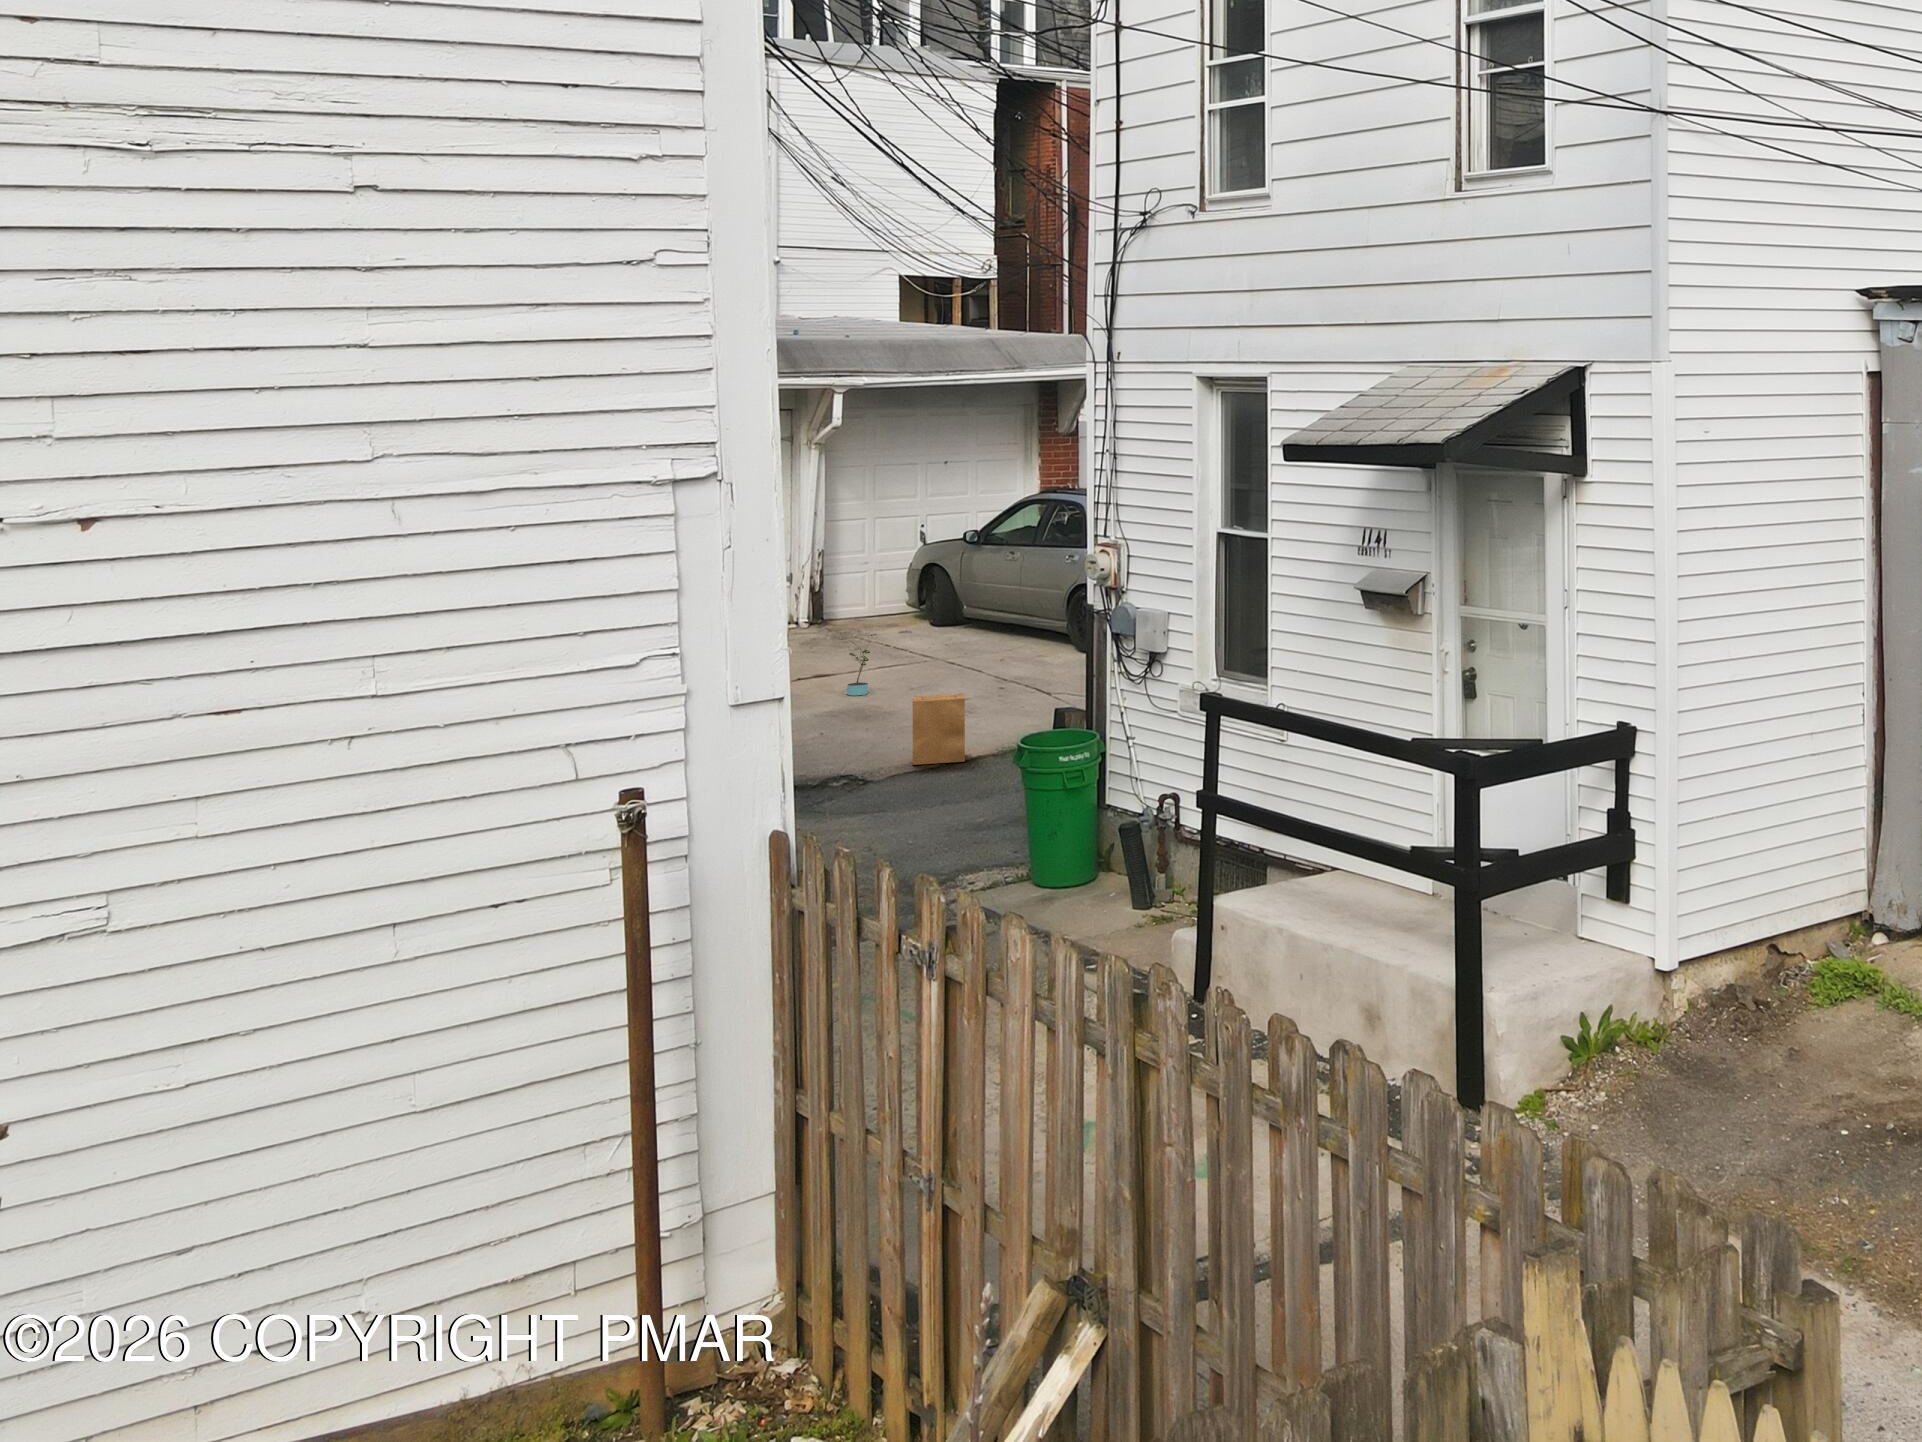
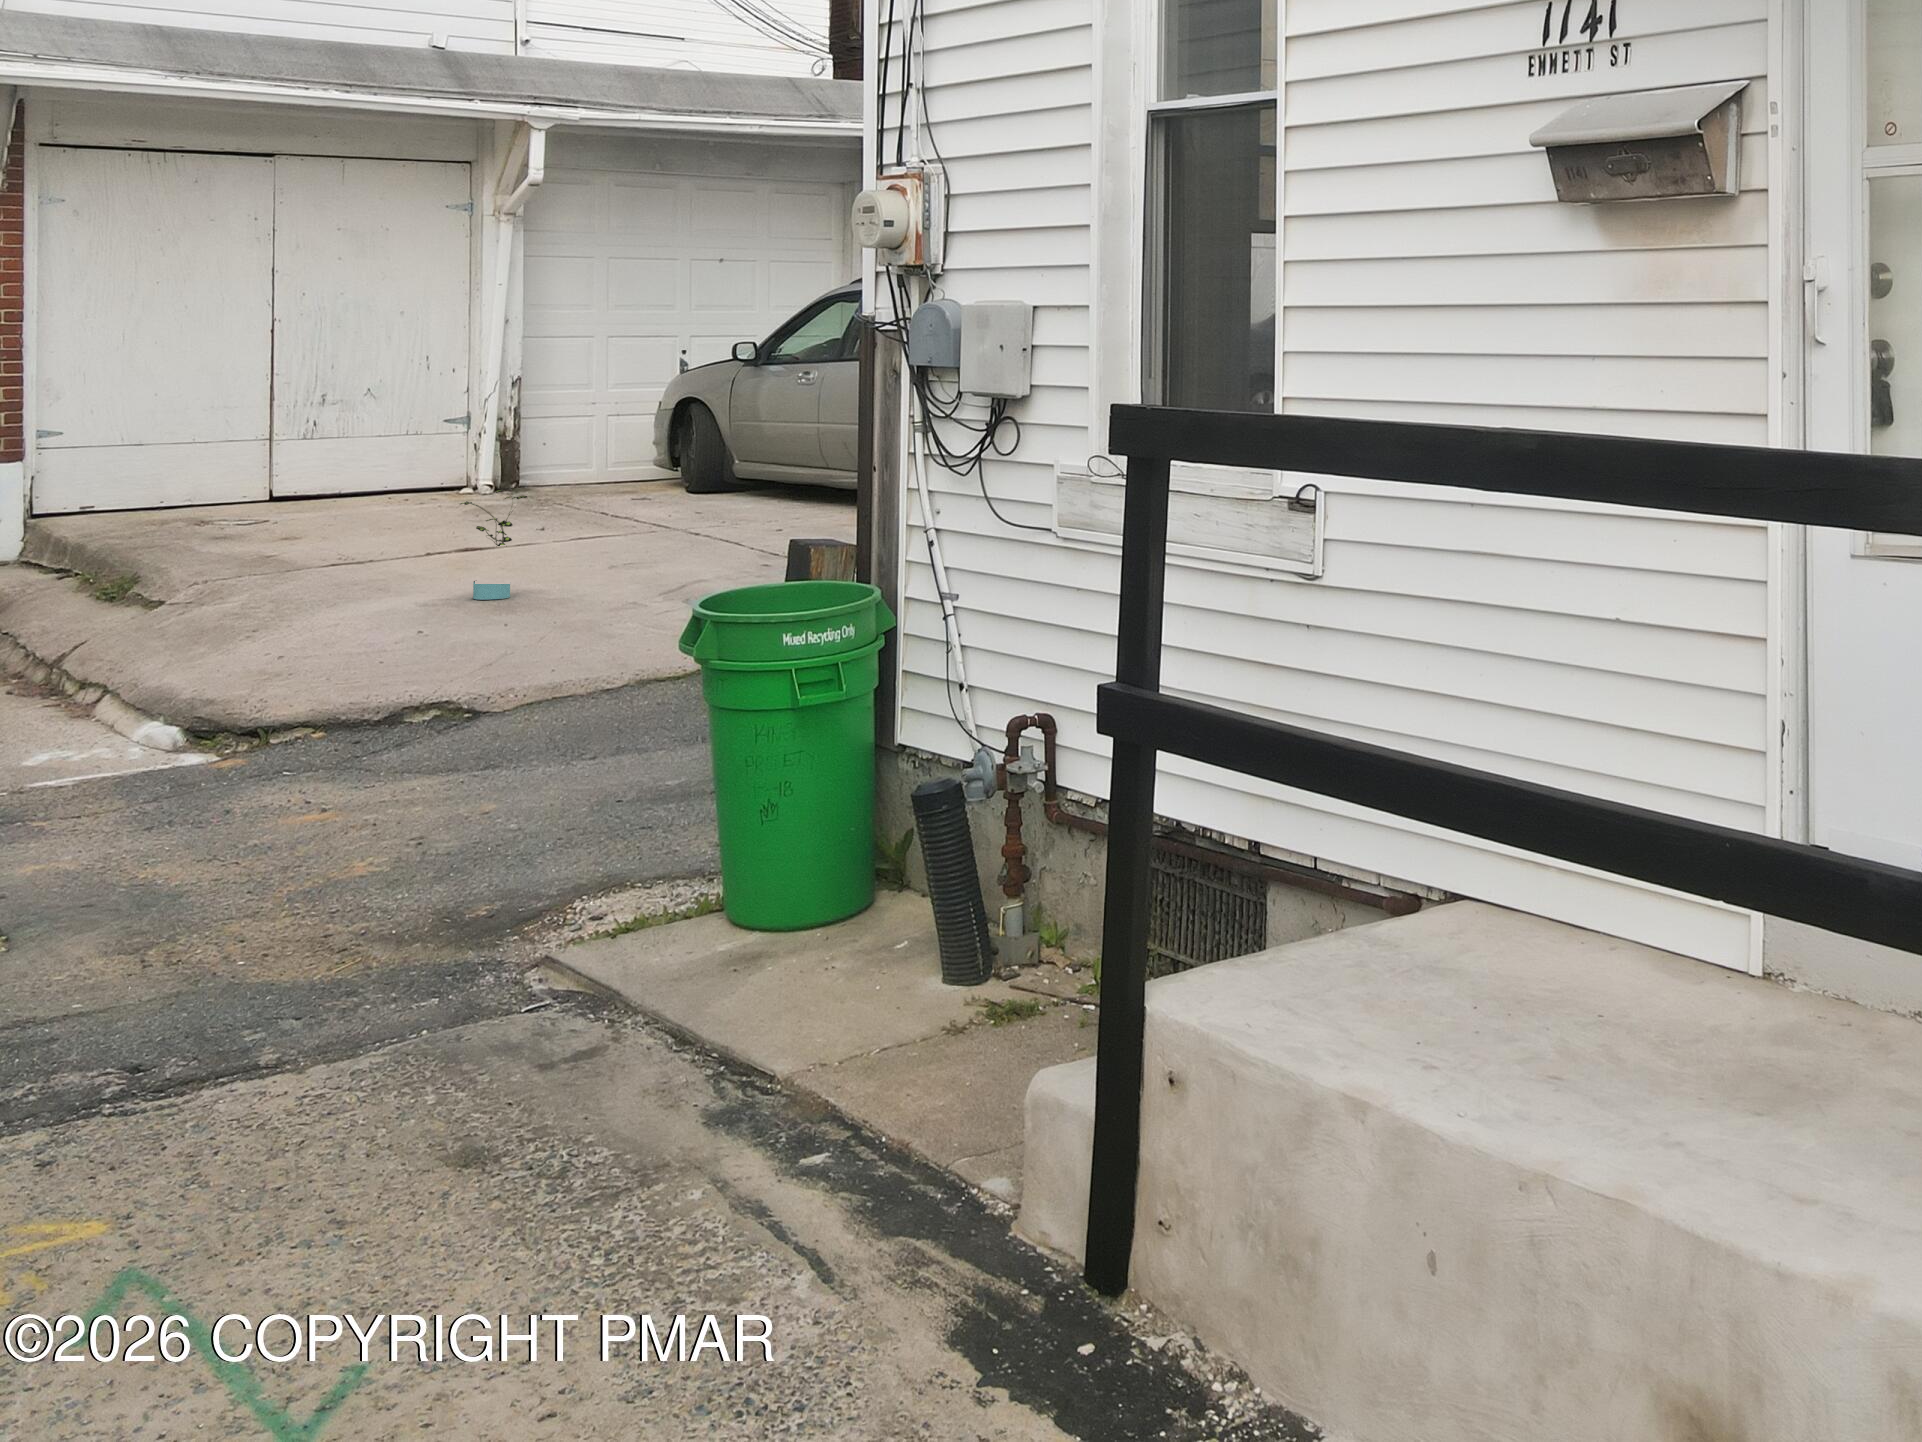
cardboard box: present [913,694,965,765] -> none [536,566,645,696]

